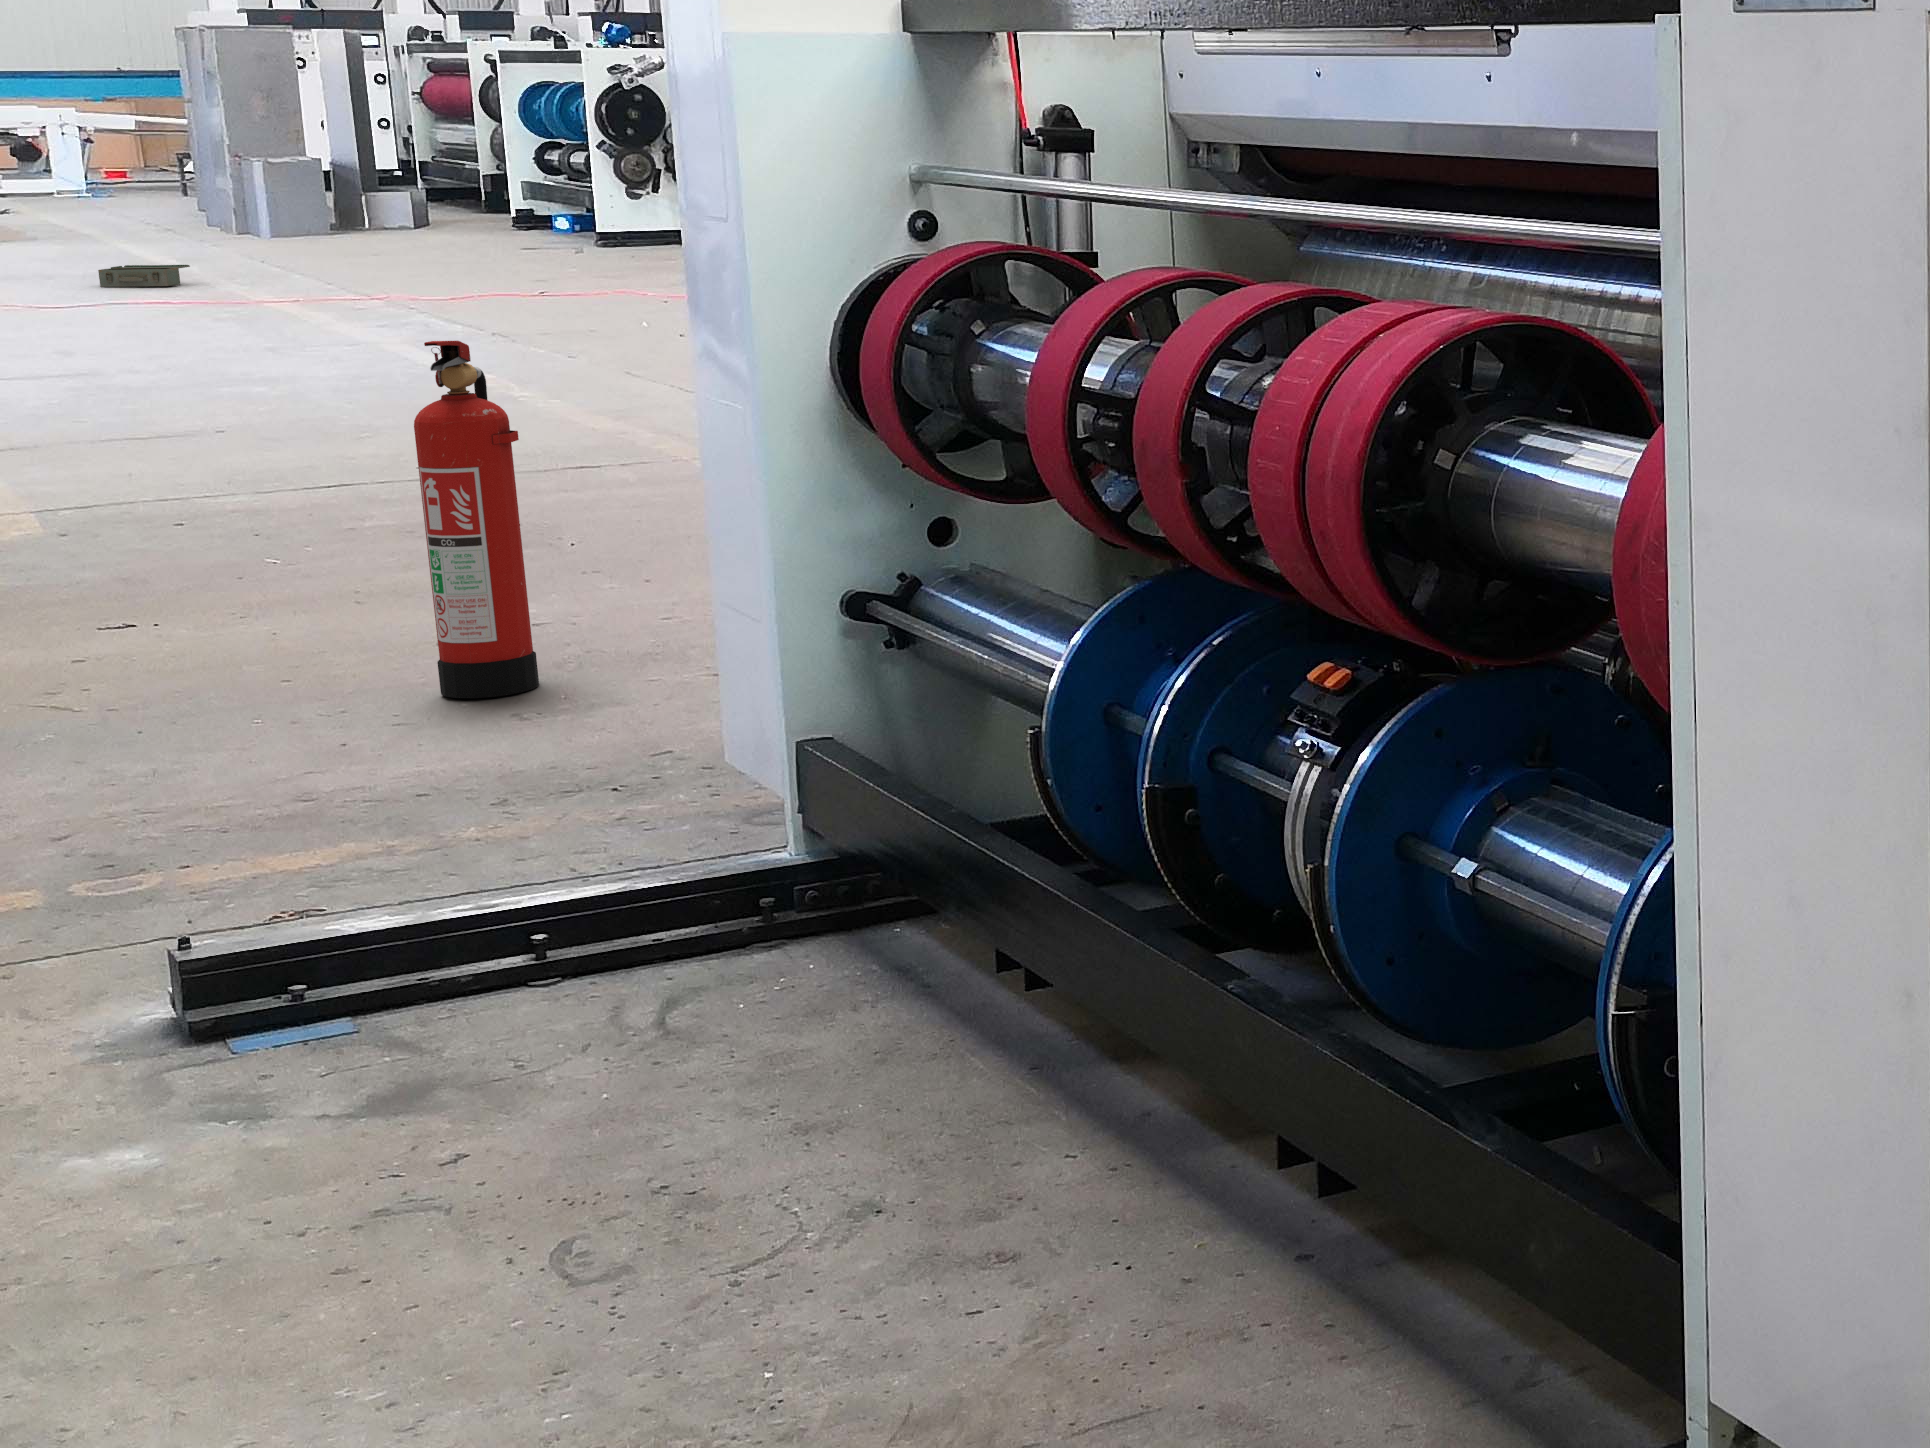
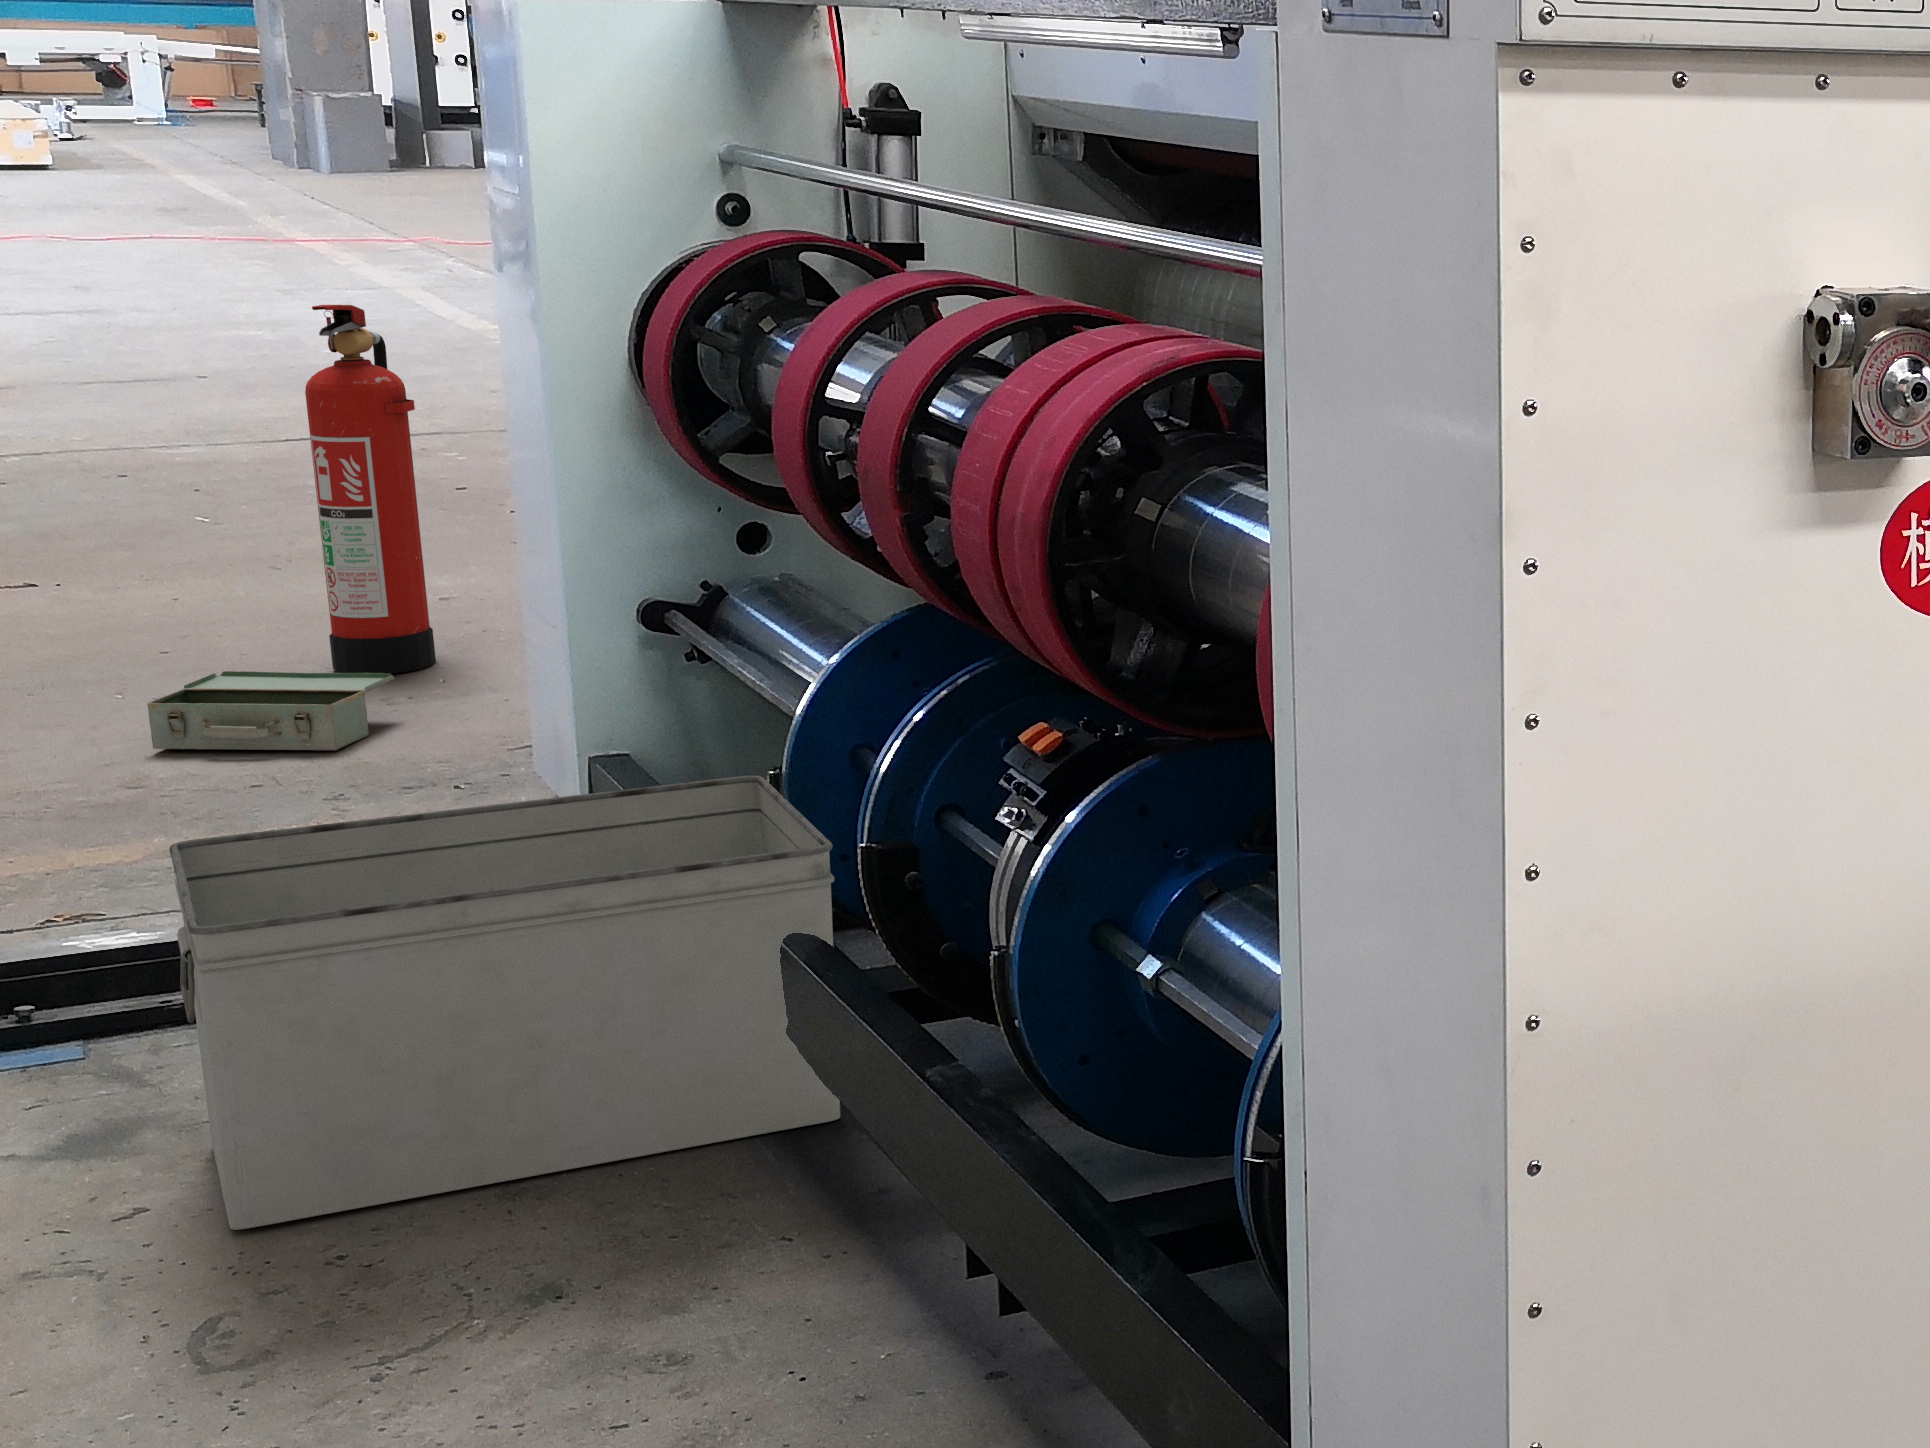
toolbox: present [98,265,190,287] -> present [148,671,395,750]
storage bin: none [460,748,1084,1175] -> present [169,776,840,1230]

